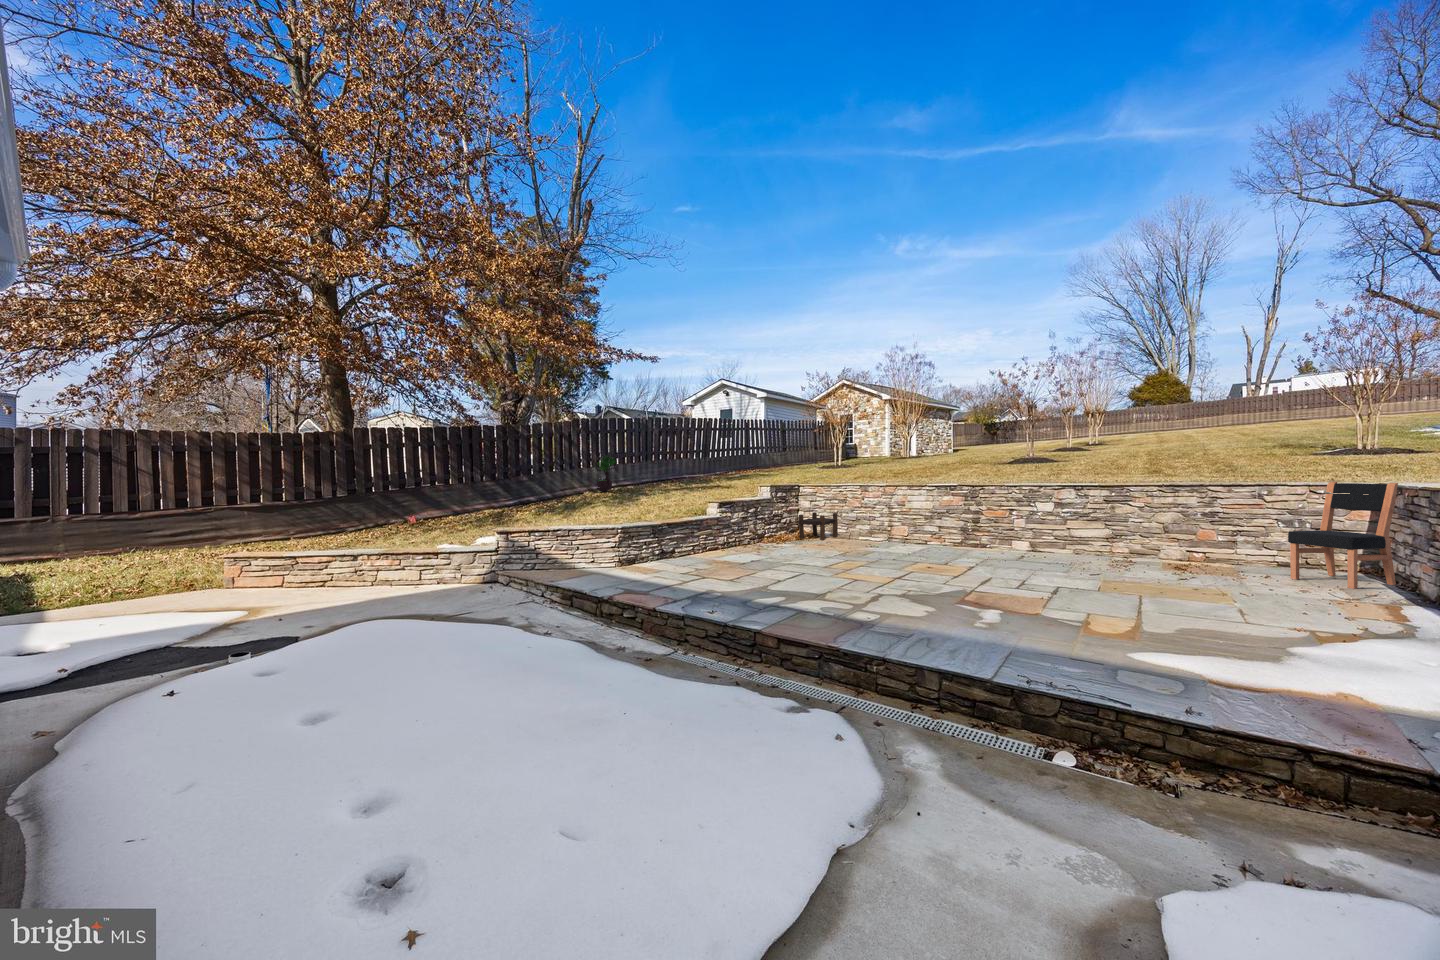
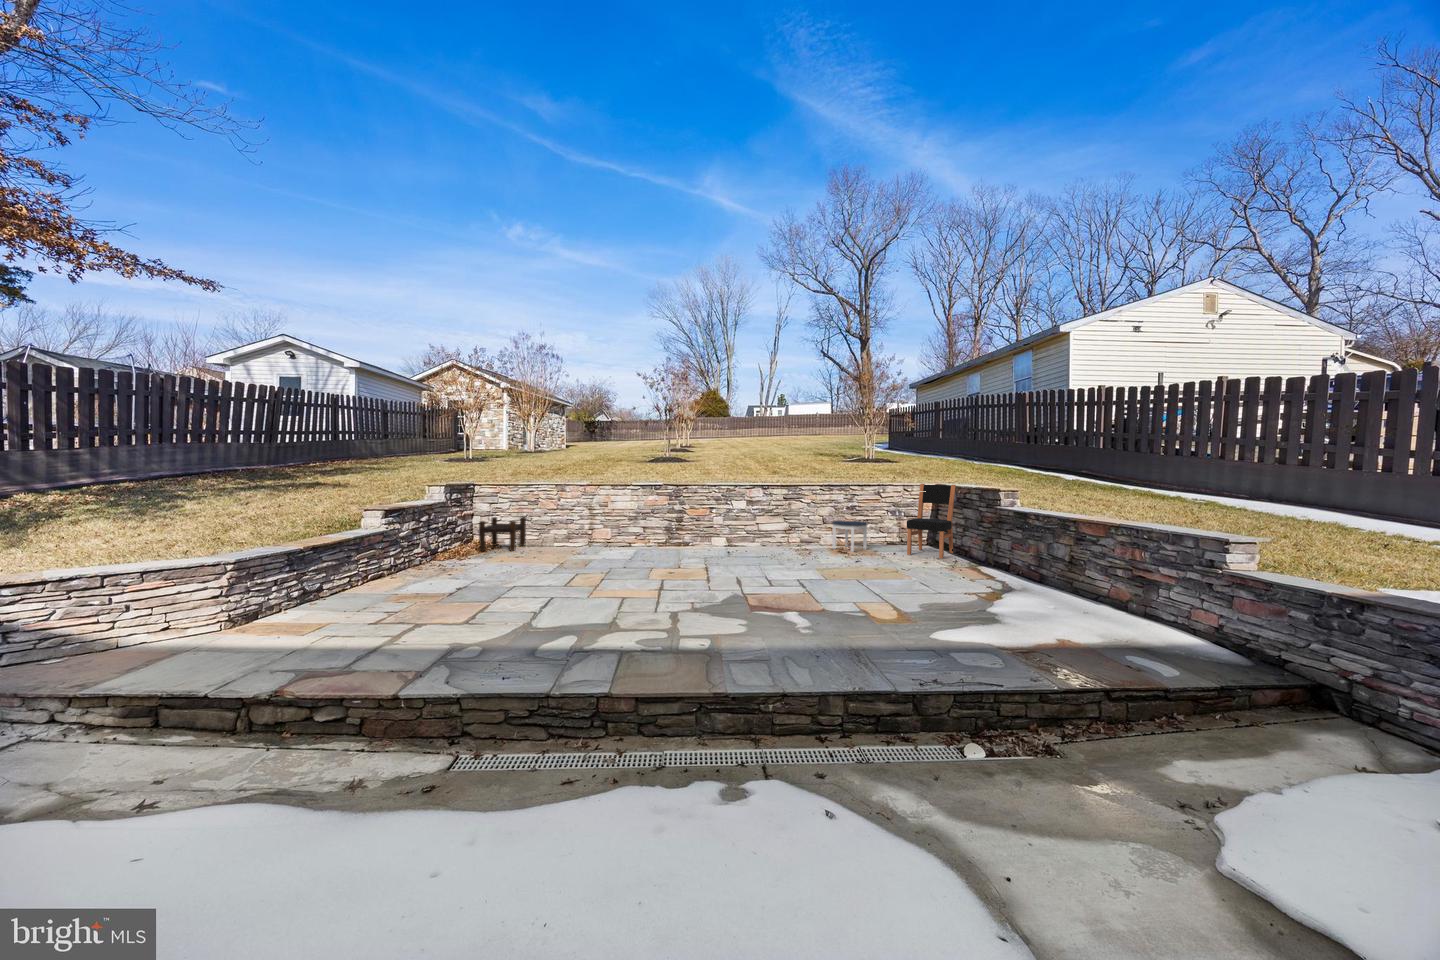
potted tree: present [597,456,614,492] -> none [53,425,110,495]
round table: none [1169,529,1228,569] -> present [832,521,868,552]

